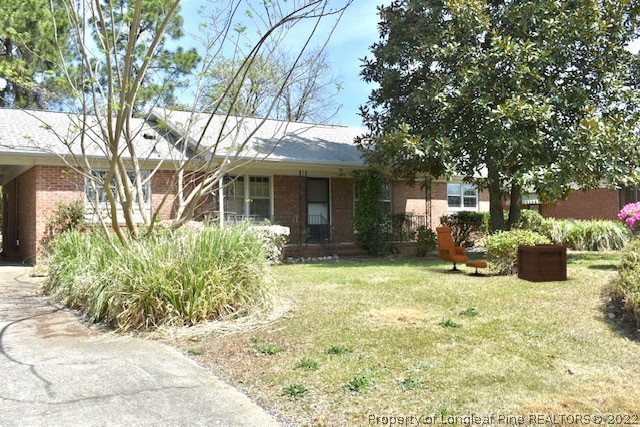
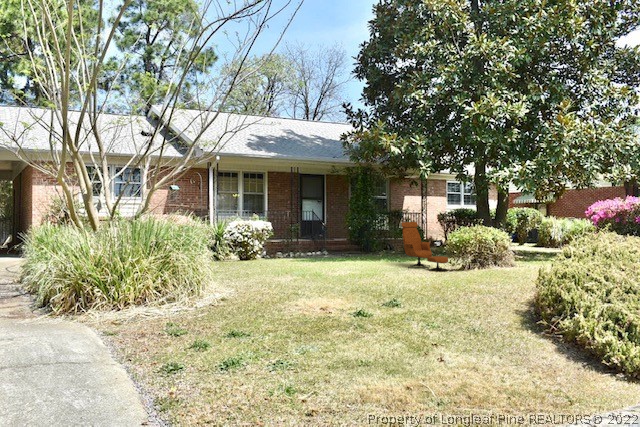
wooden crate: present [517,244,567,282] -> none [475,240,521,277]

